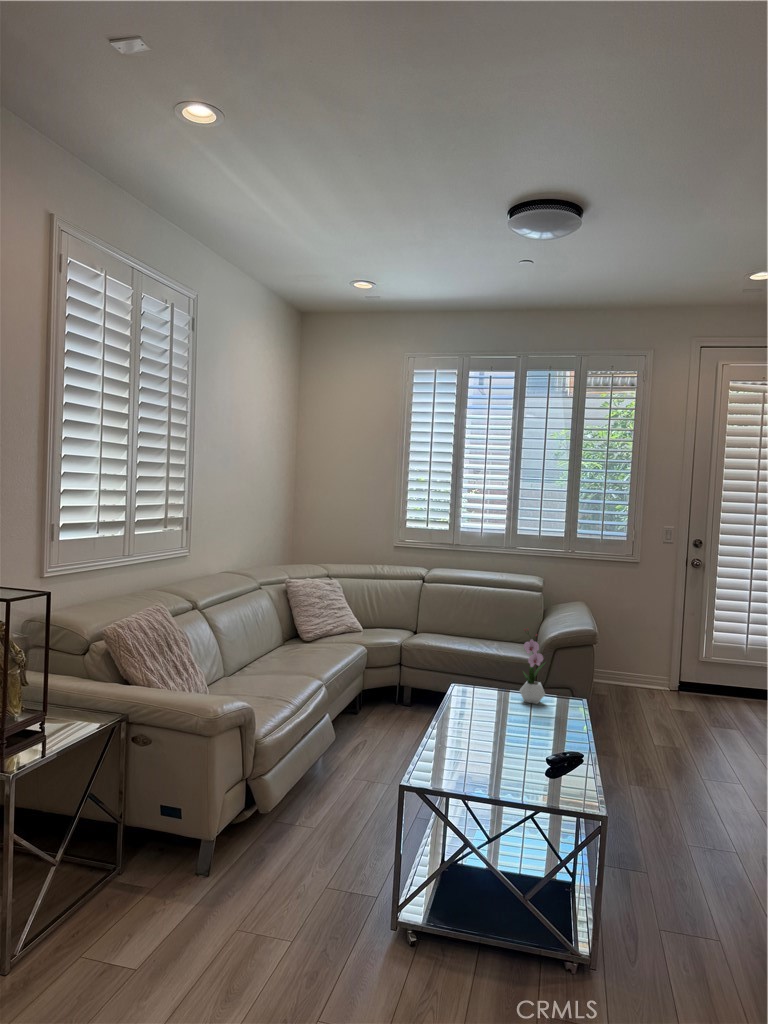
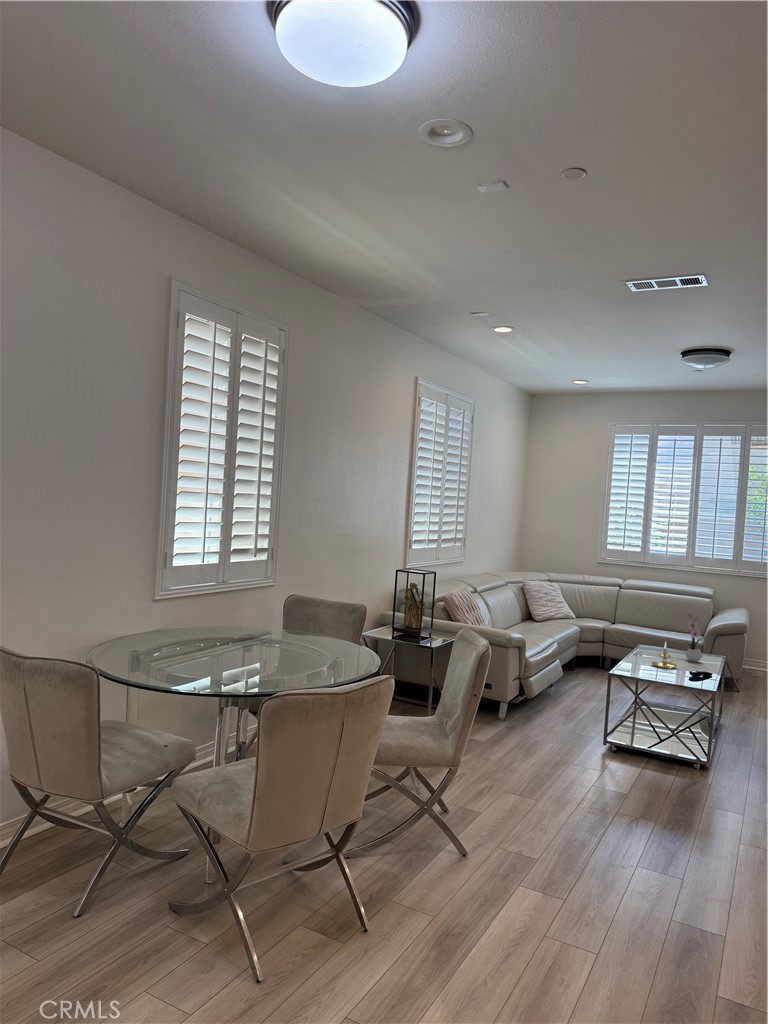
candle holder: none [473,684,518,731] -> present [651,642,678,669]

